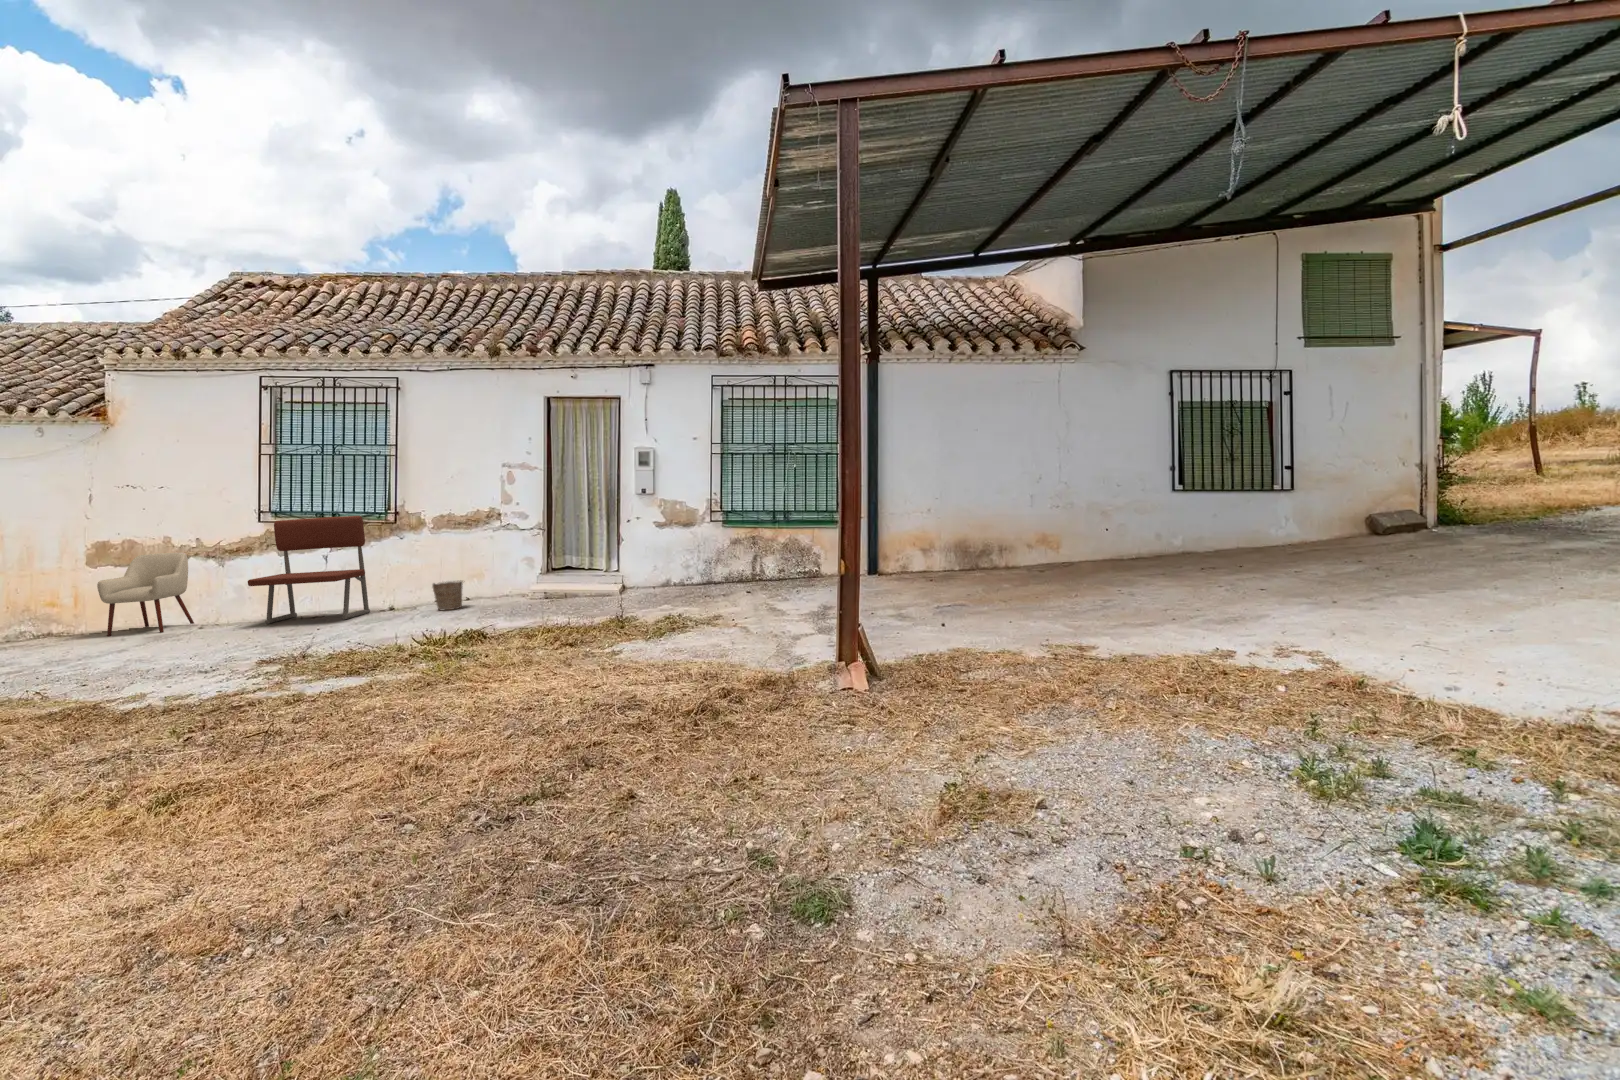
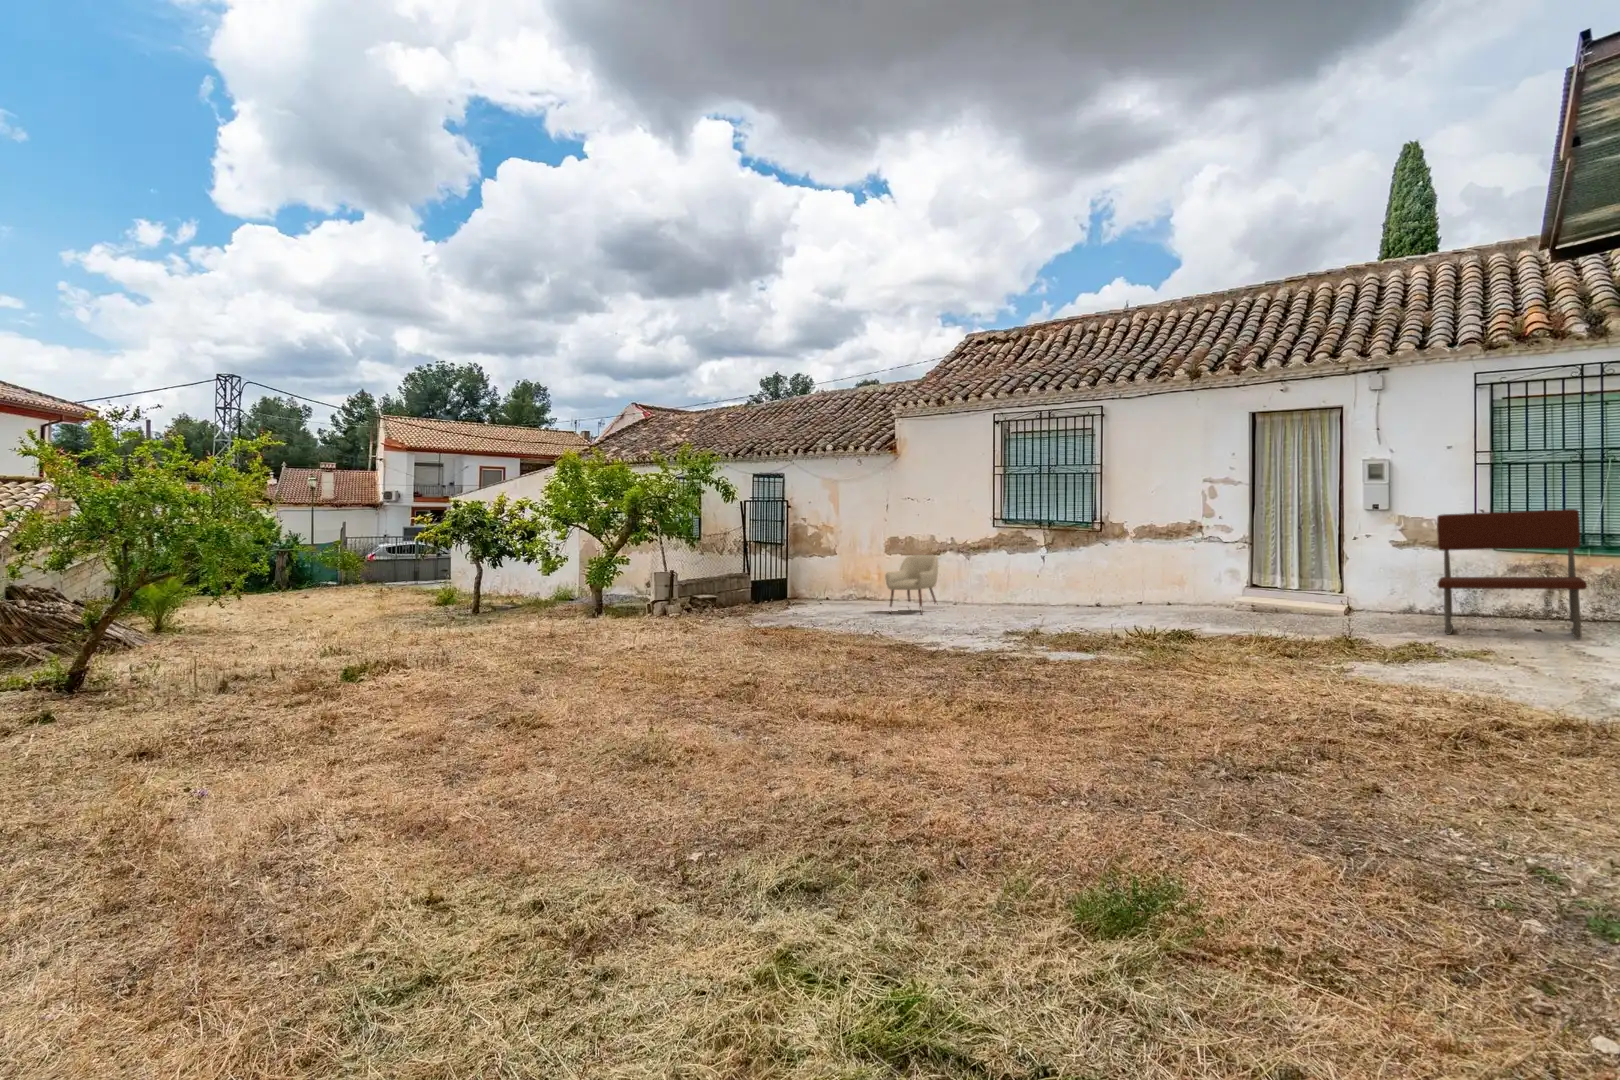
bench: present [248,516,370,624] -> present [1437,509,1587,639]
bucket: present [433,580,463,610] -> none [1128,594,1158,621]

